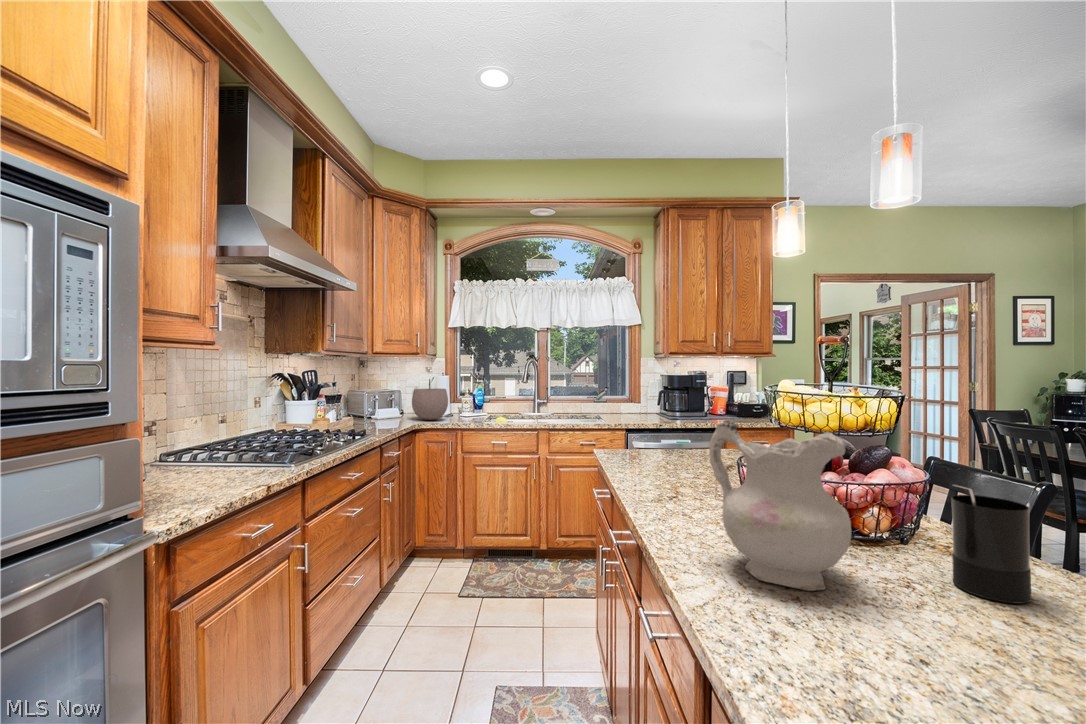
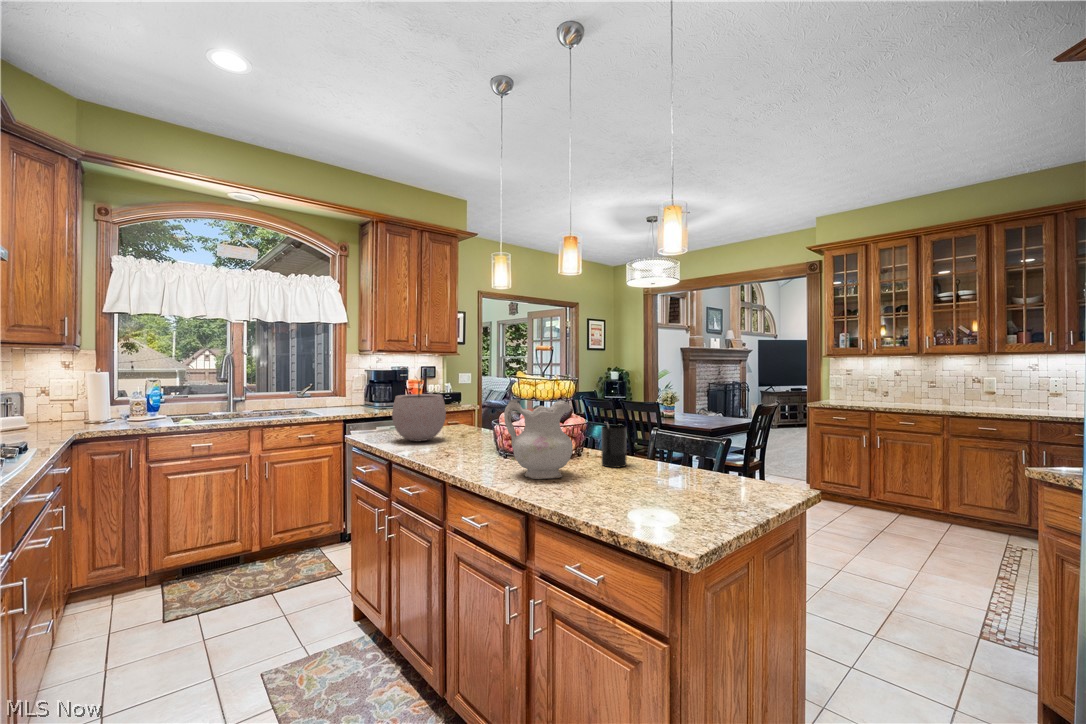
plant pot: present [412,377,448,420] -> present [392,378,446,441]

